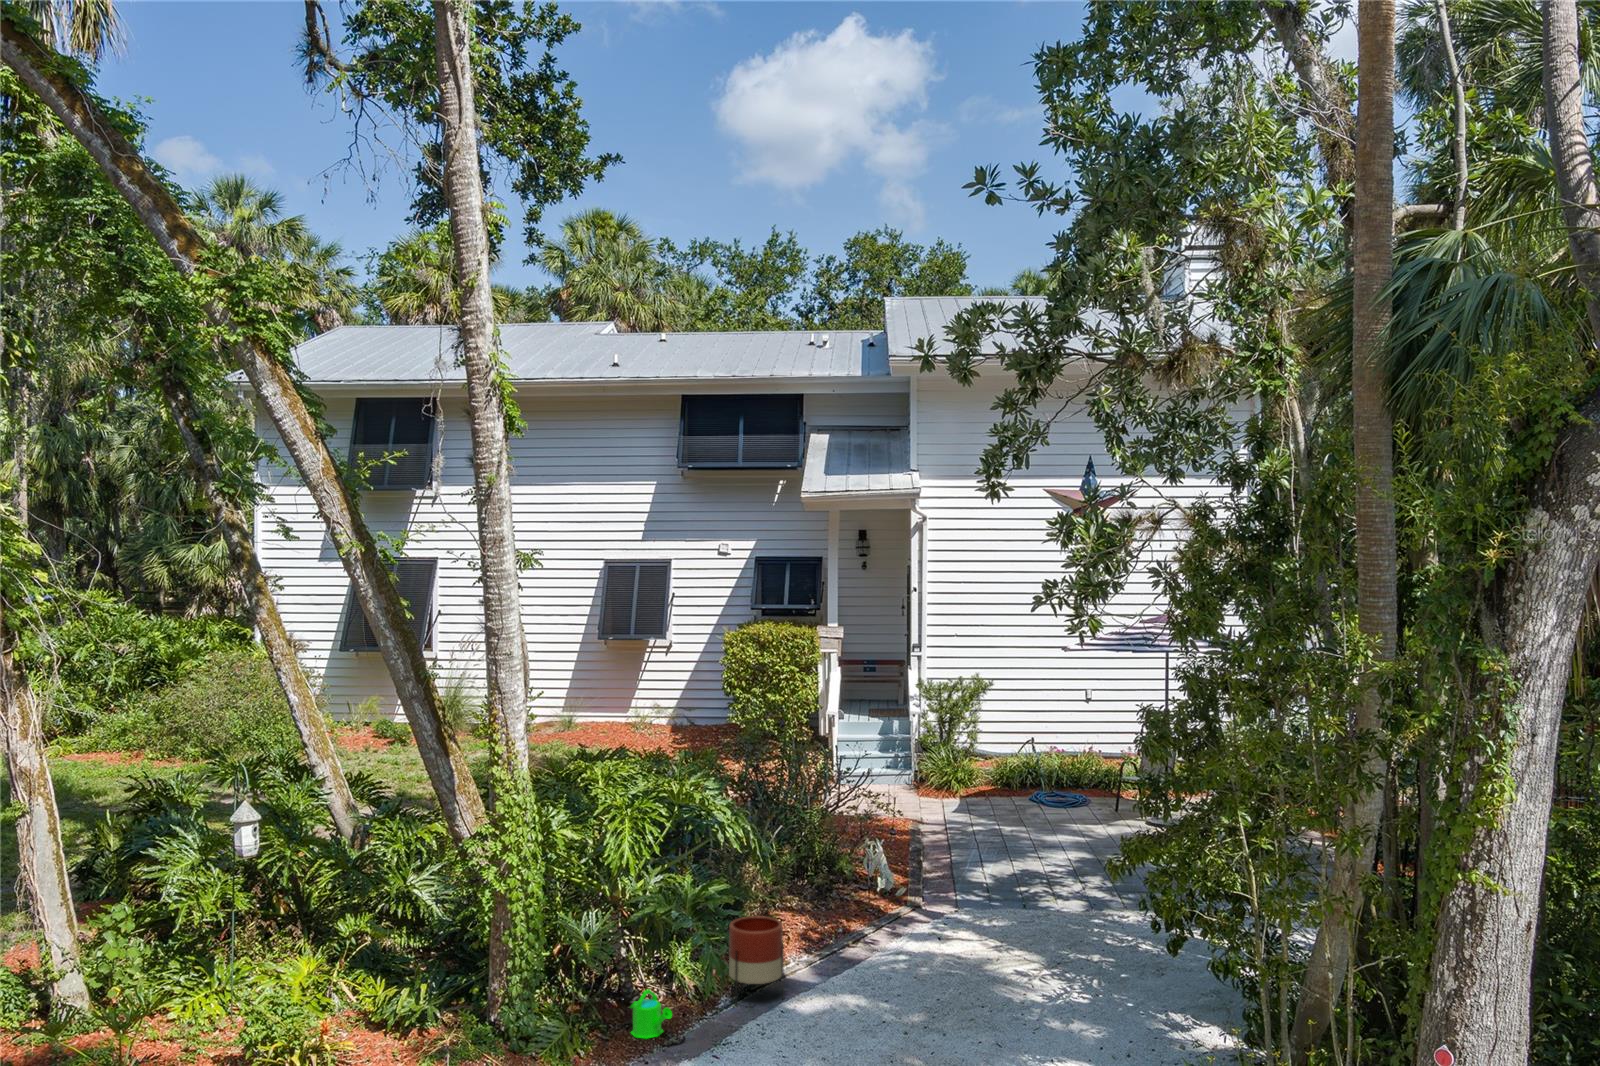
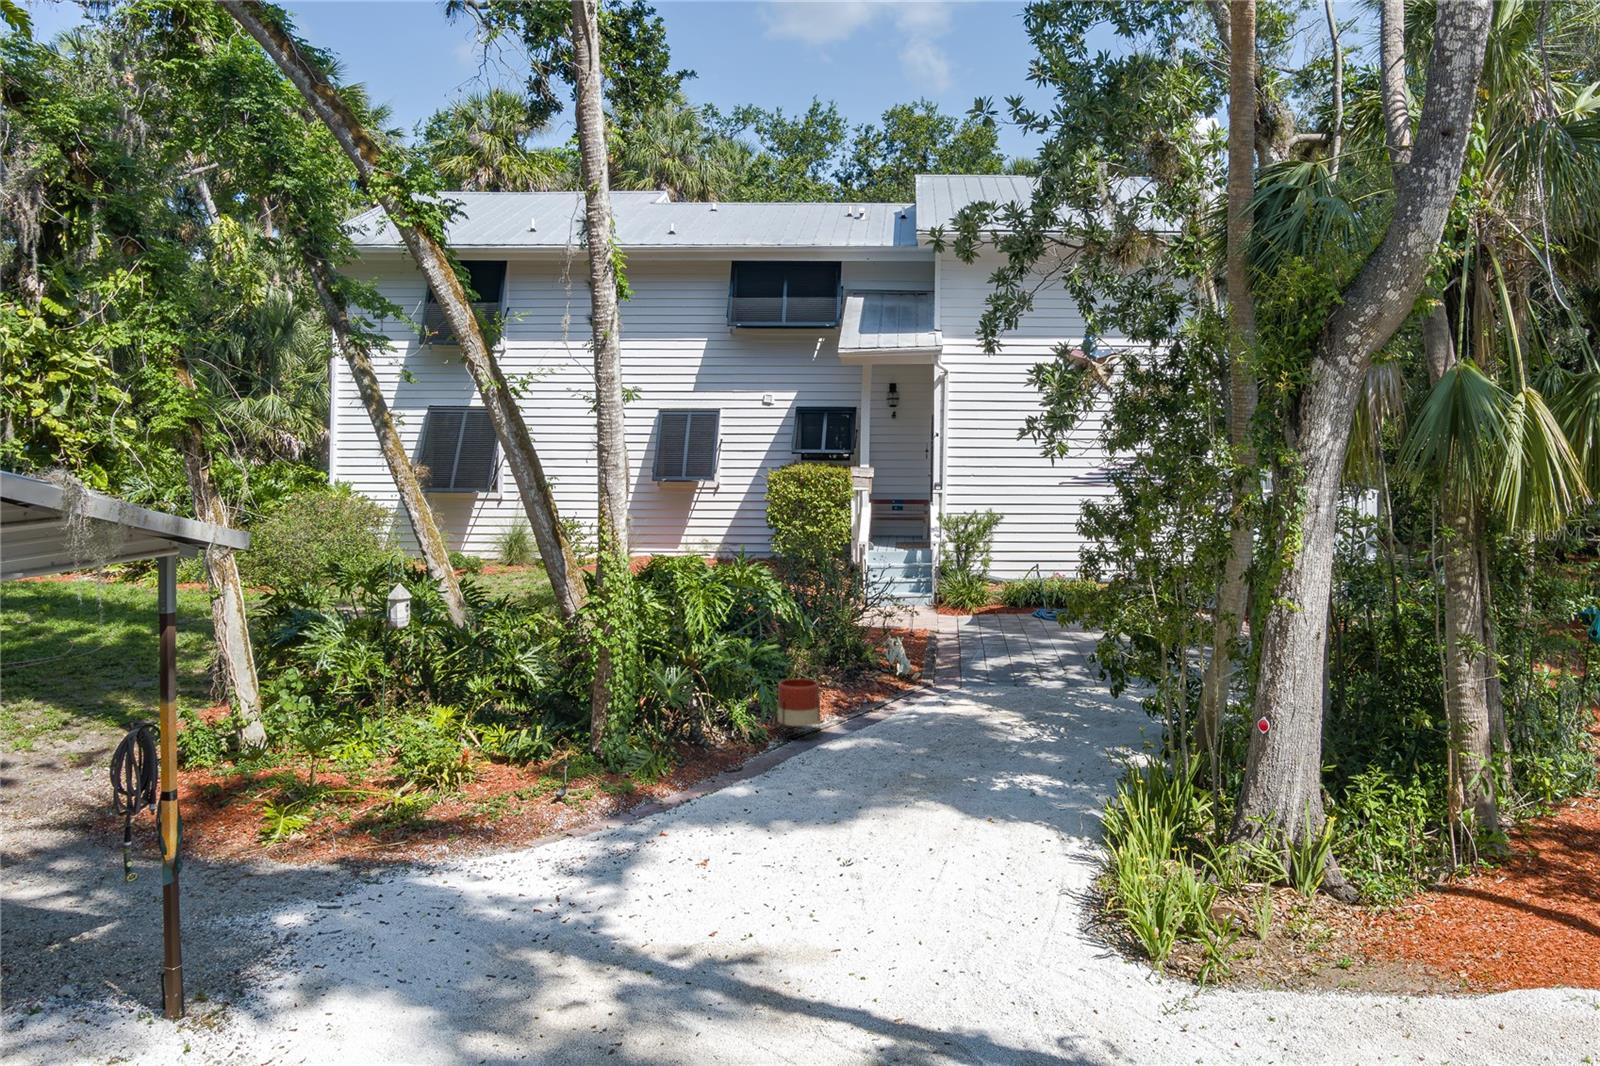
watering can: present [631,989,672,1039] -> none [701,725,736,760]

